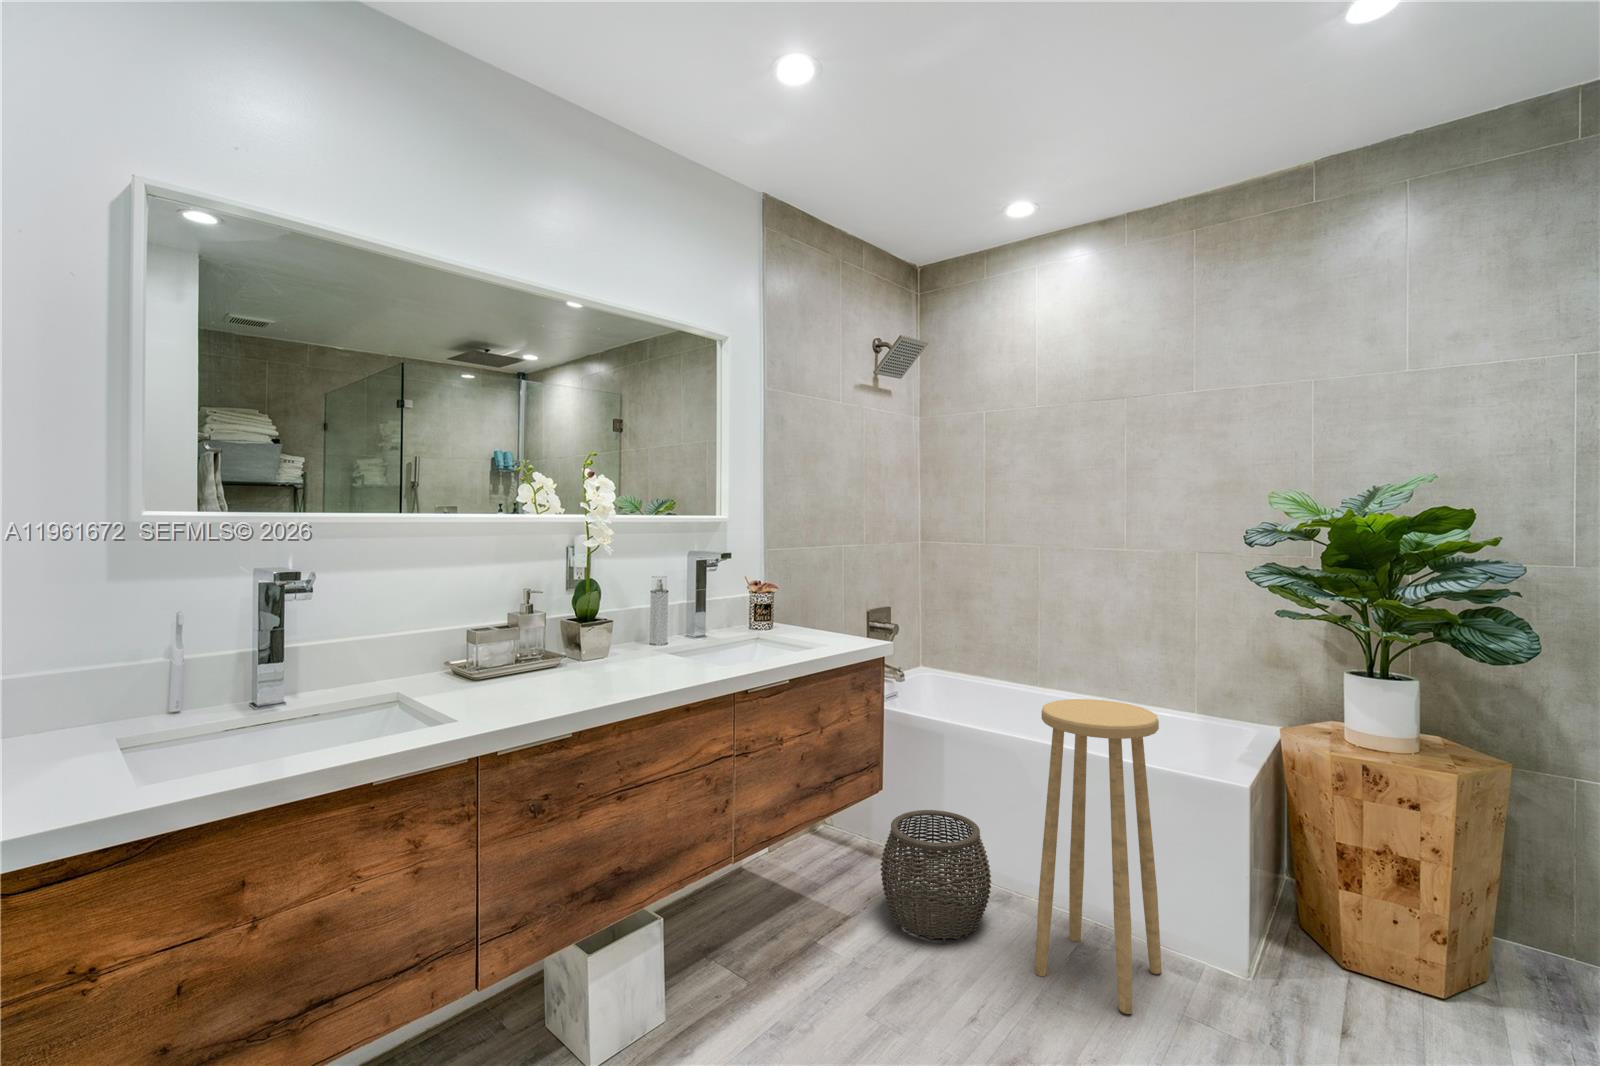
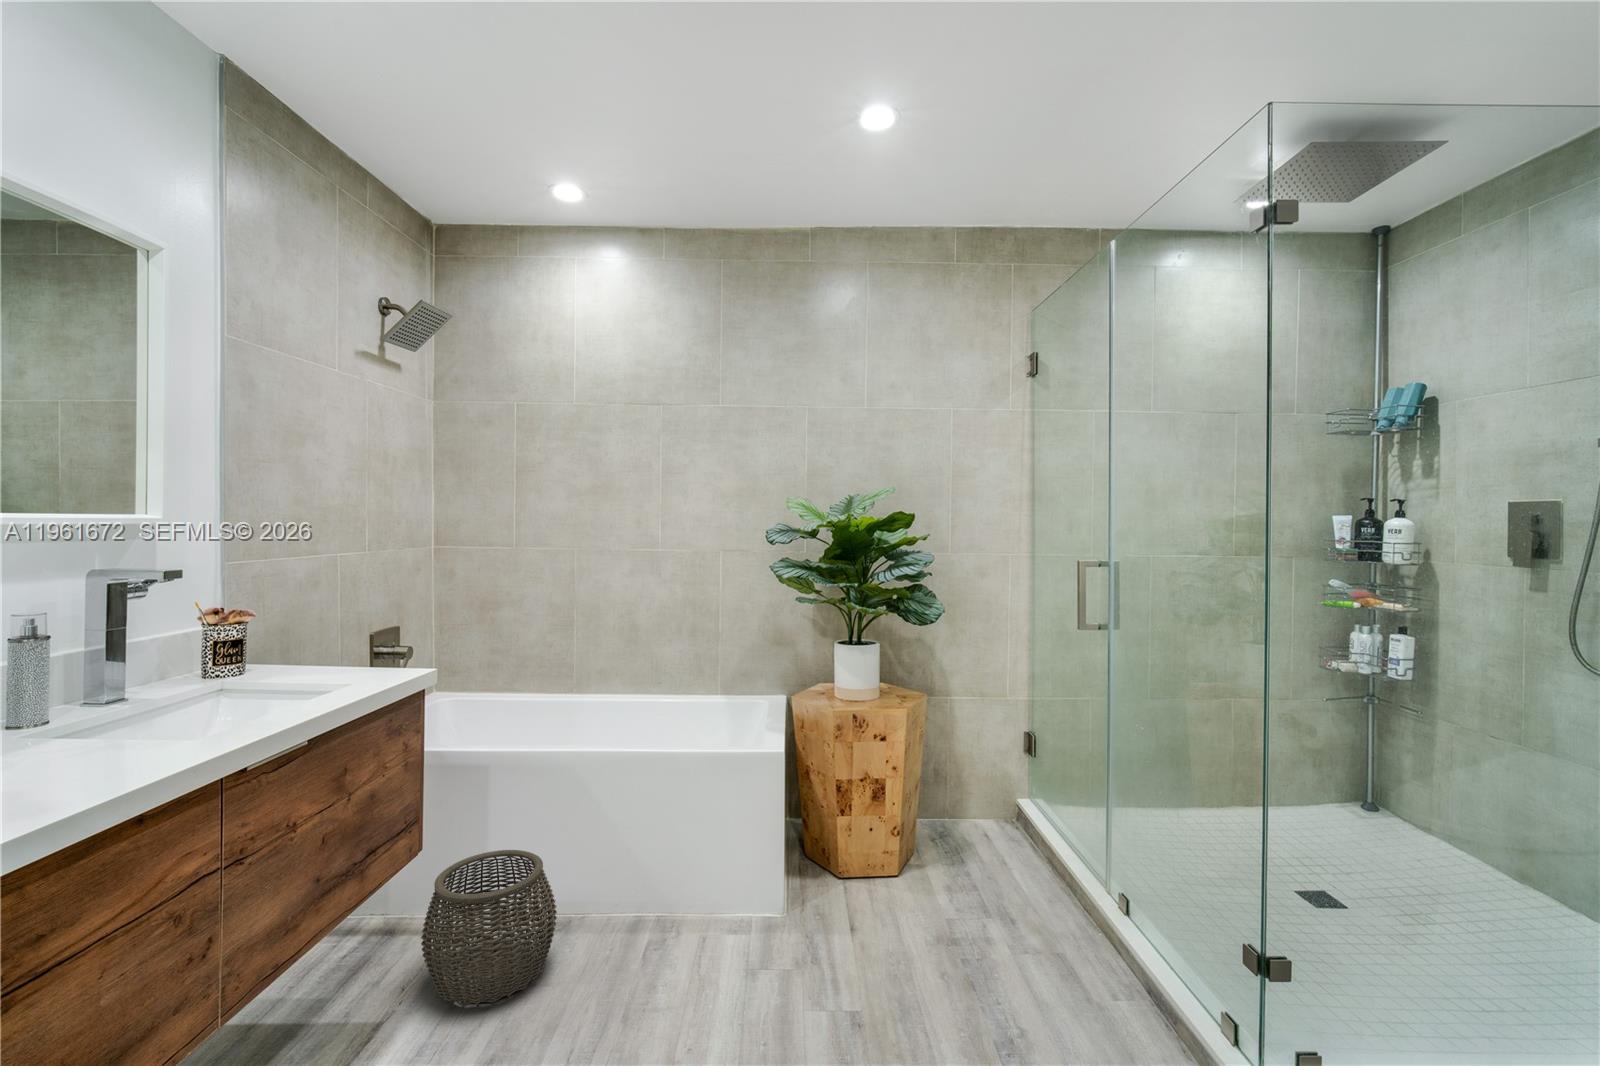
stool: present [1035,699,1162,1014] -> none [612,697,721,994]

